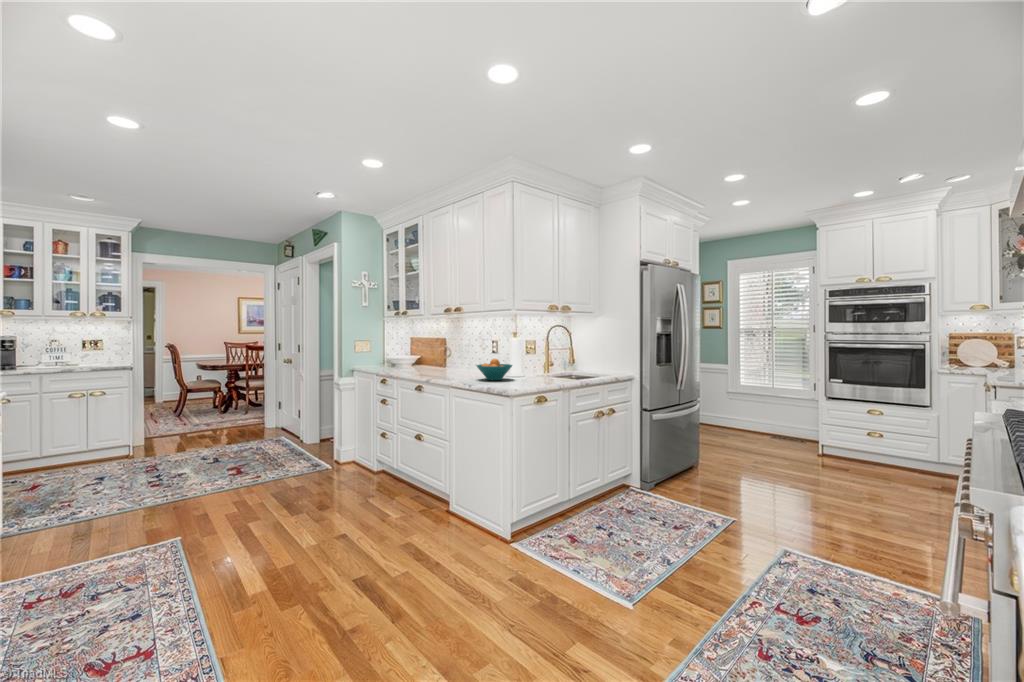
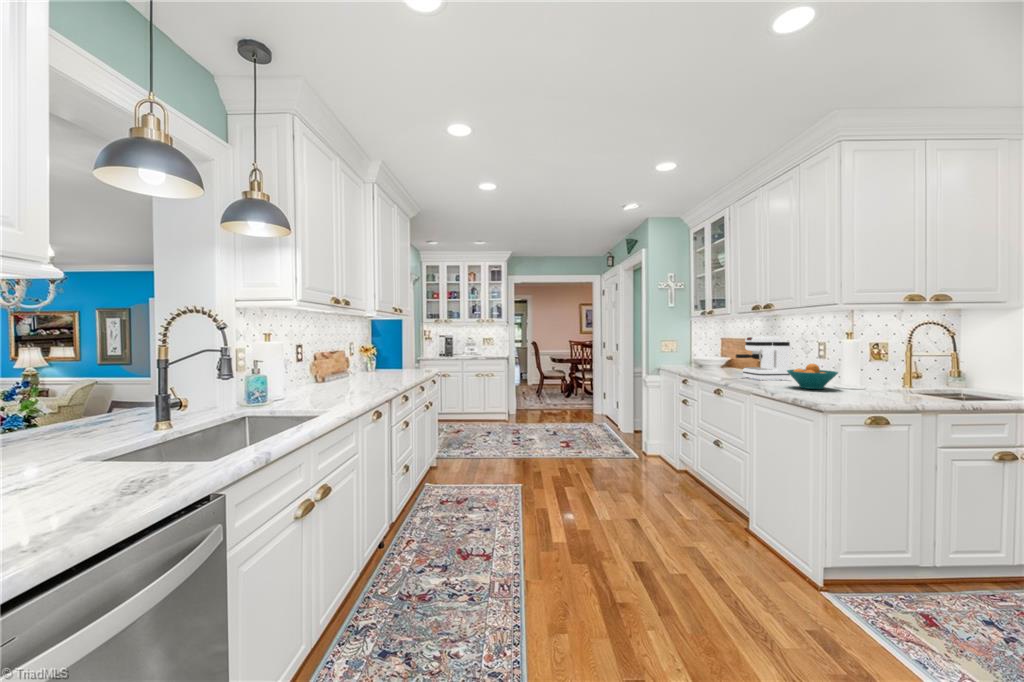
coffee maker: none [432,336,474,375] -> present [736,336,790,380]

